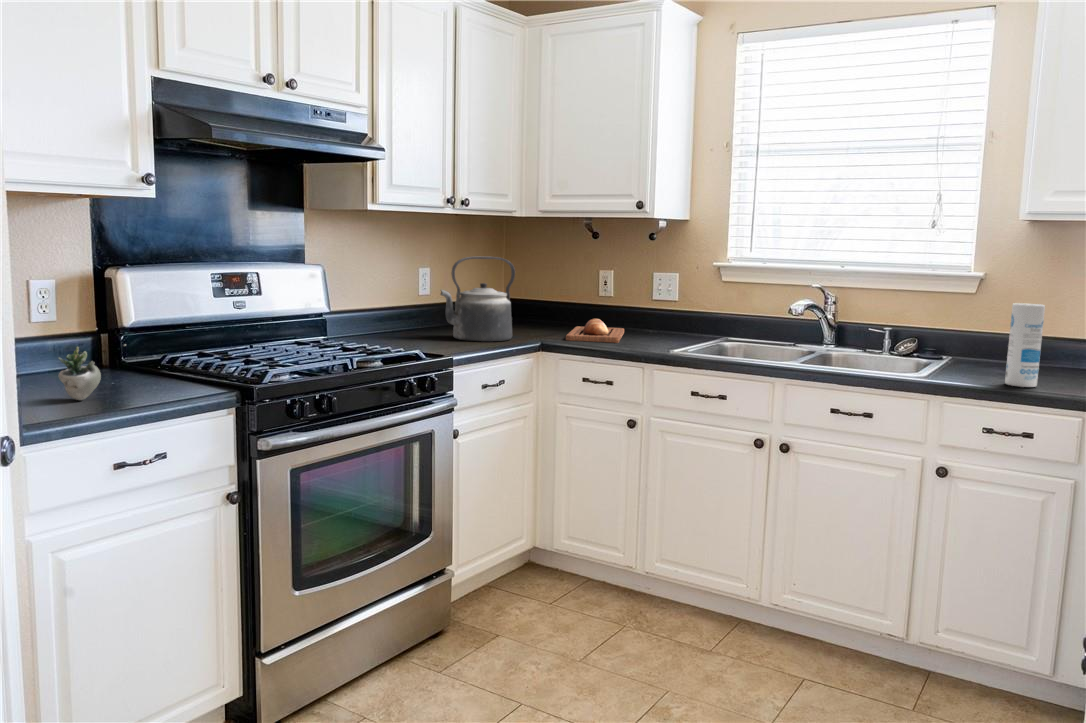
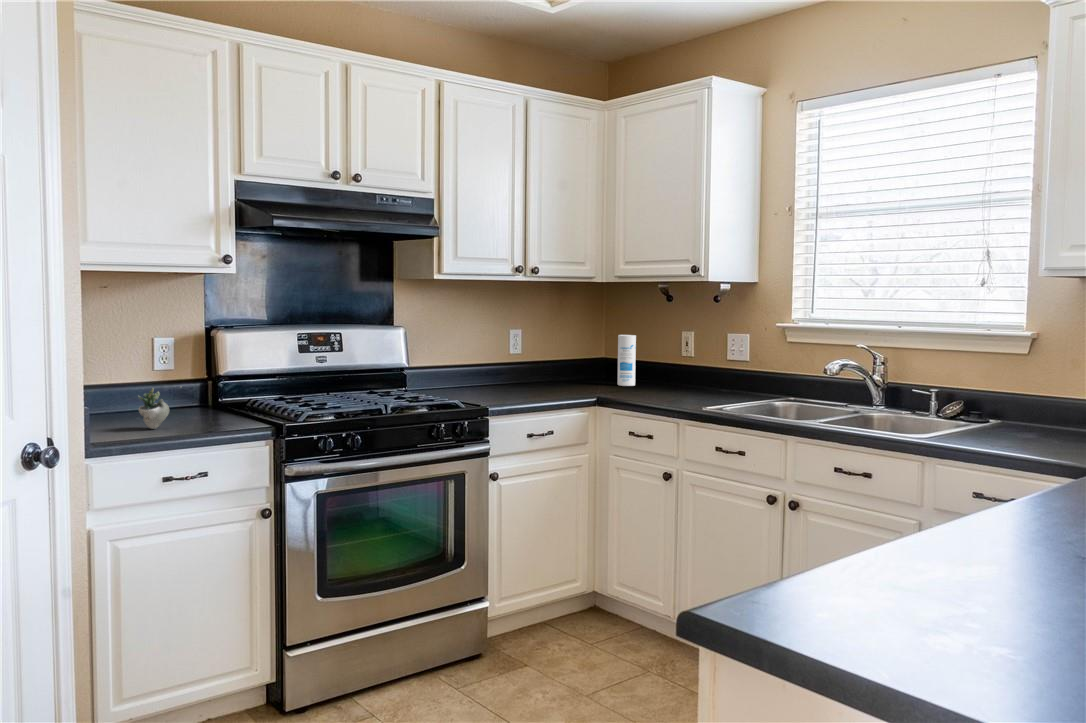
kettle: present [441,257,515,342] -> none [506,319,576,395]
canister: present [1005,303,1045,387] -> present [617,335,636,386]
bread loaf: present [566,319,624,343] -> none [623,377,693,399]

